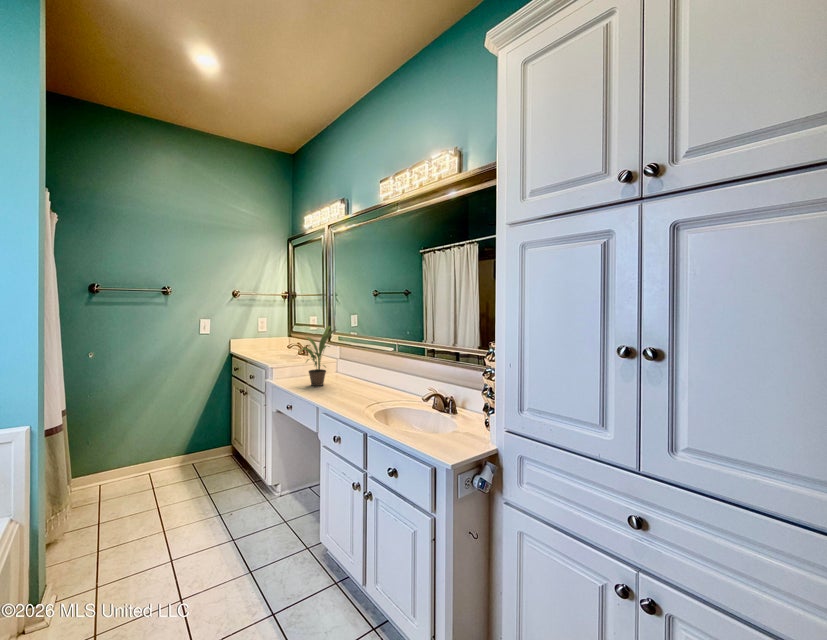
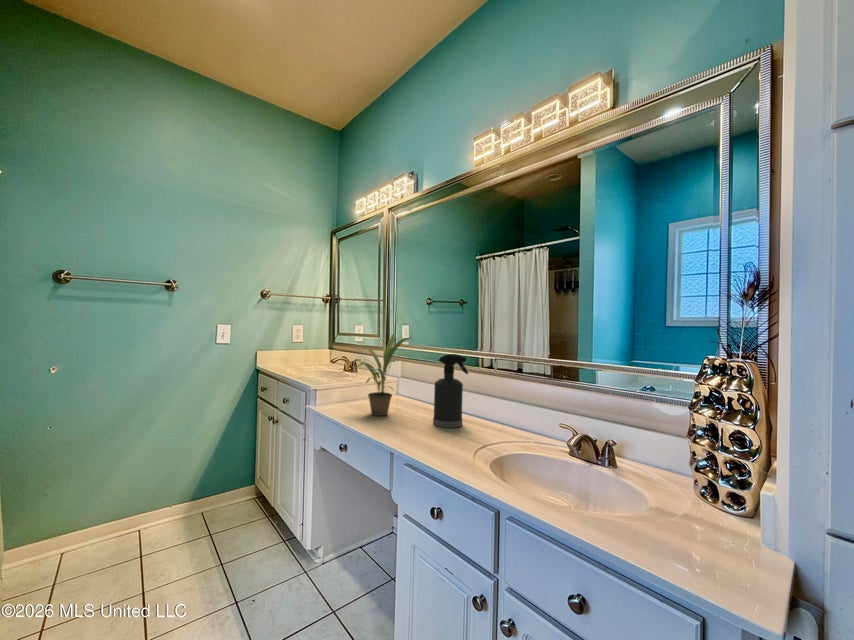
spray bottle: none [353,341,377,392] -> present [433,354,468,428]

